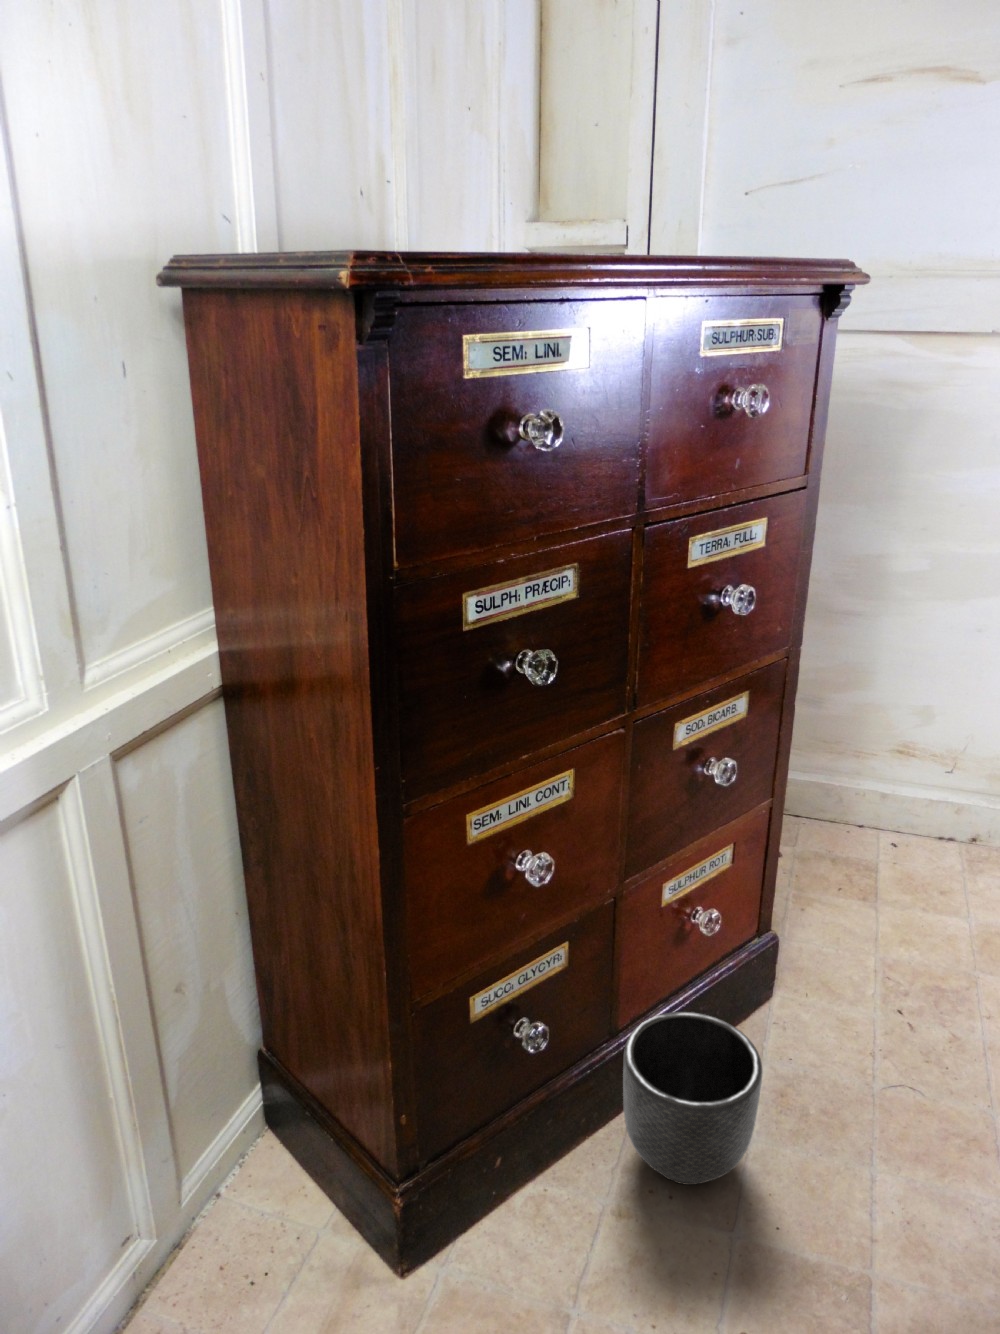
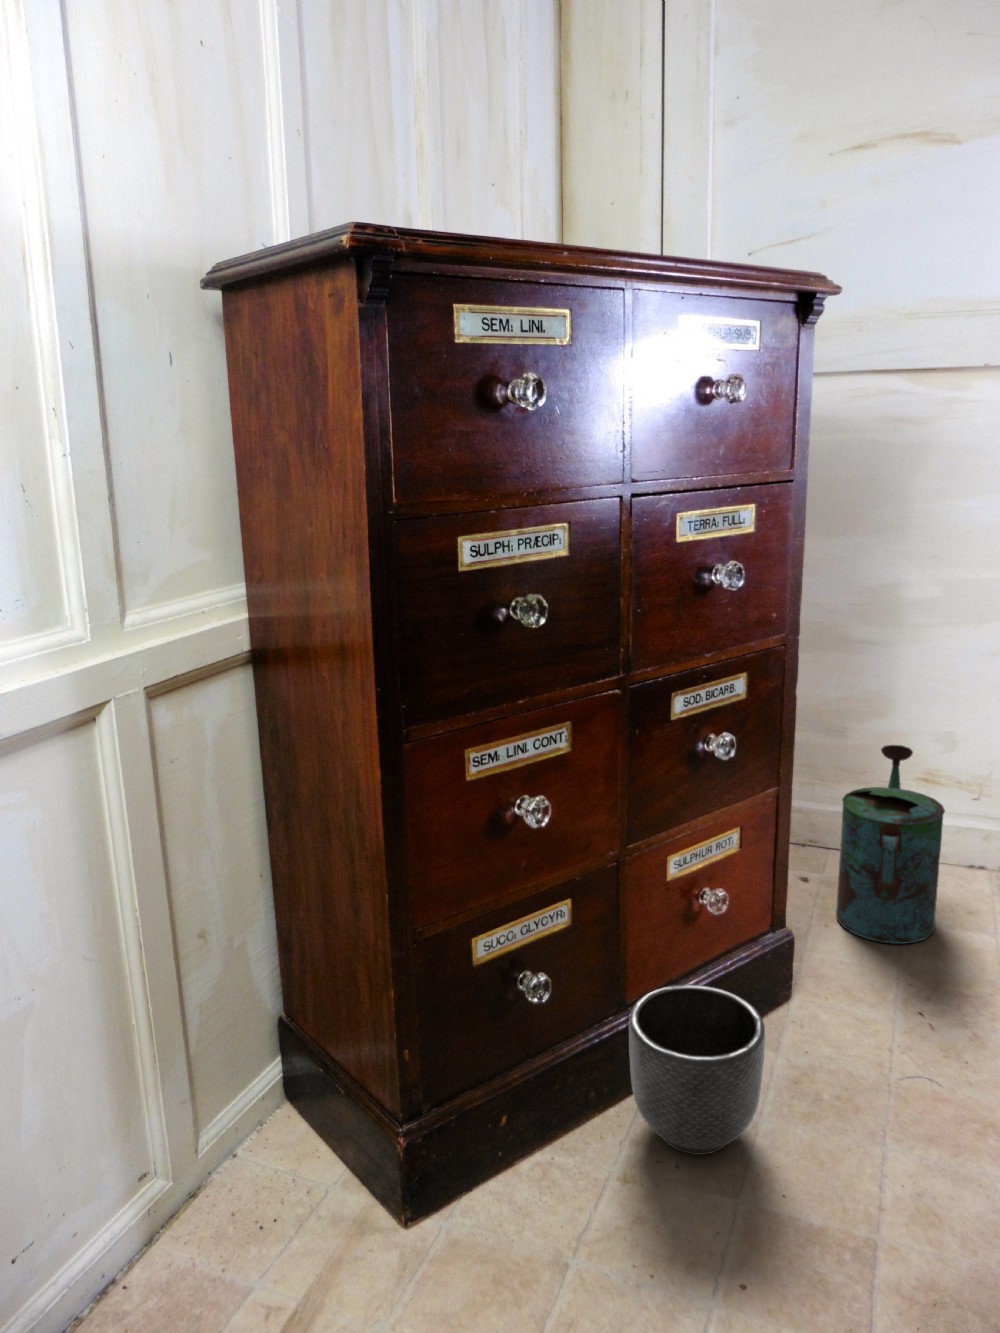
watering can: none [812,723,929,932] -> present [836,745,945,944]

